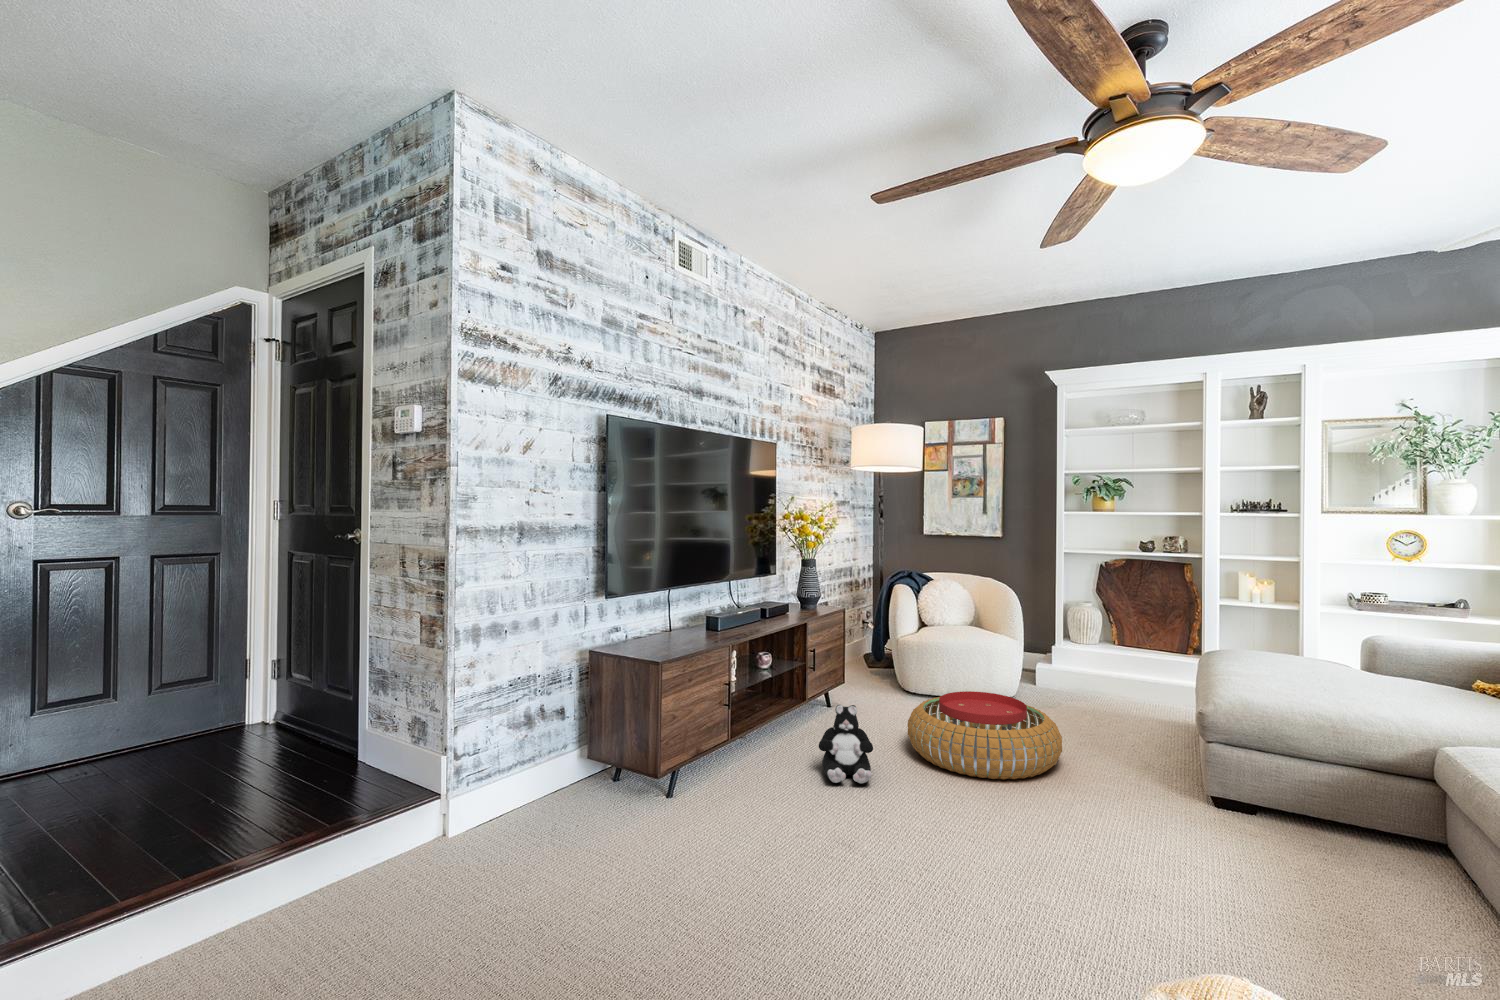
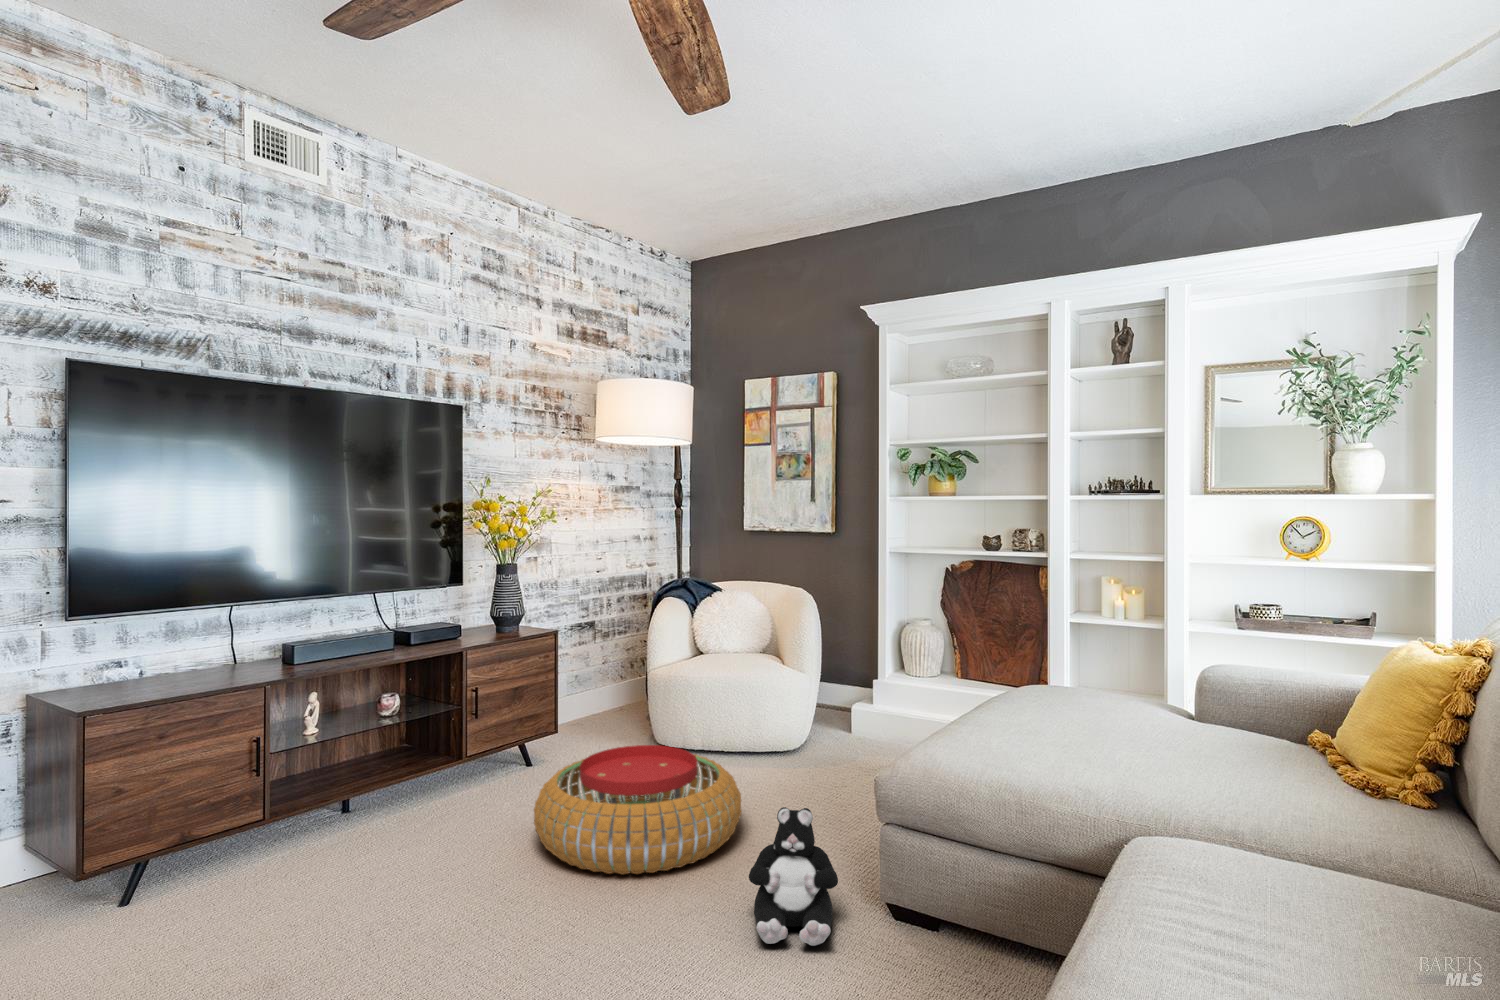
plush toy: present [819,705,873,784] -> present [749,807,838,946]

